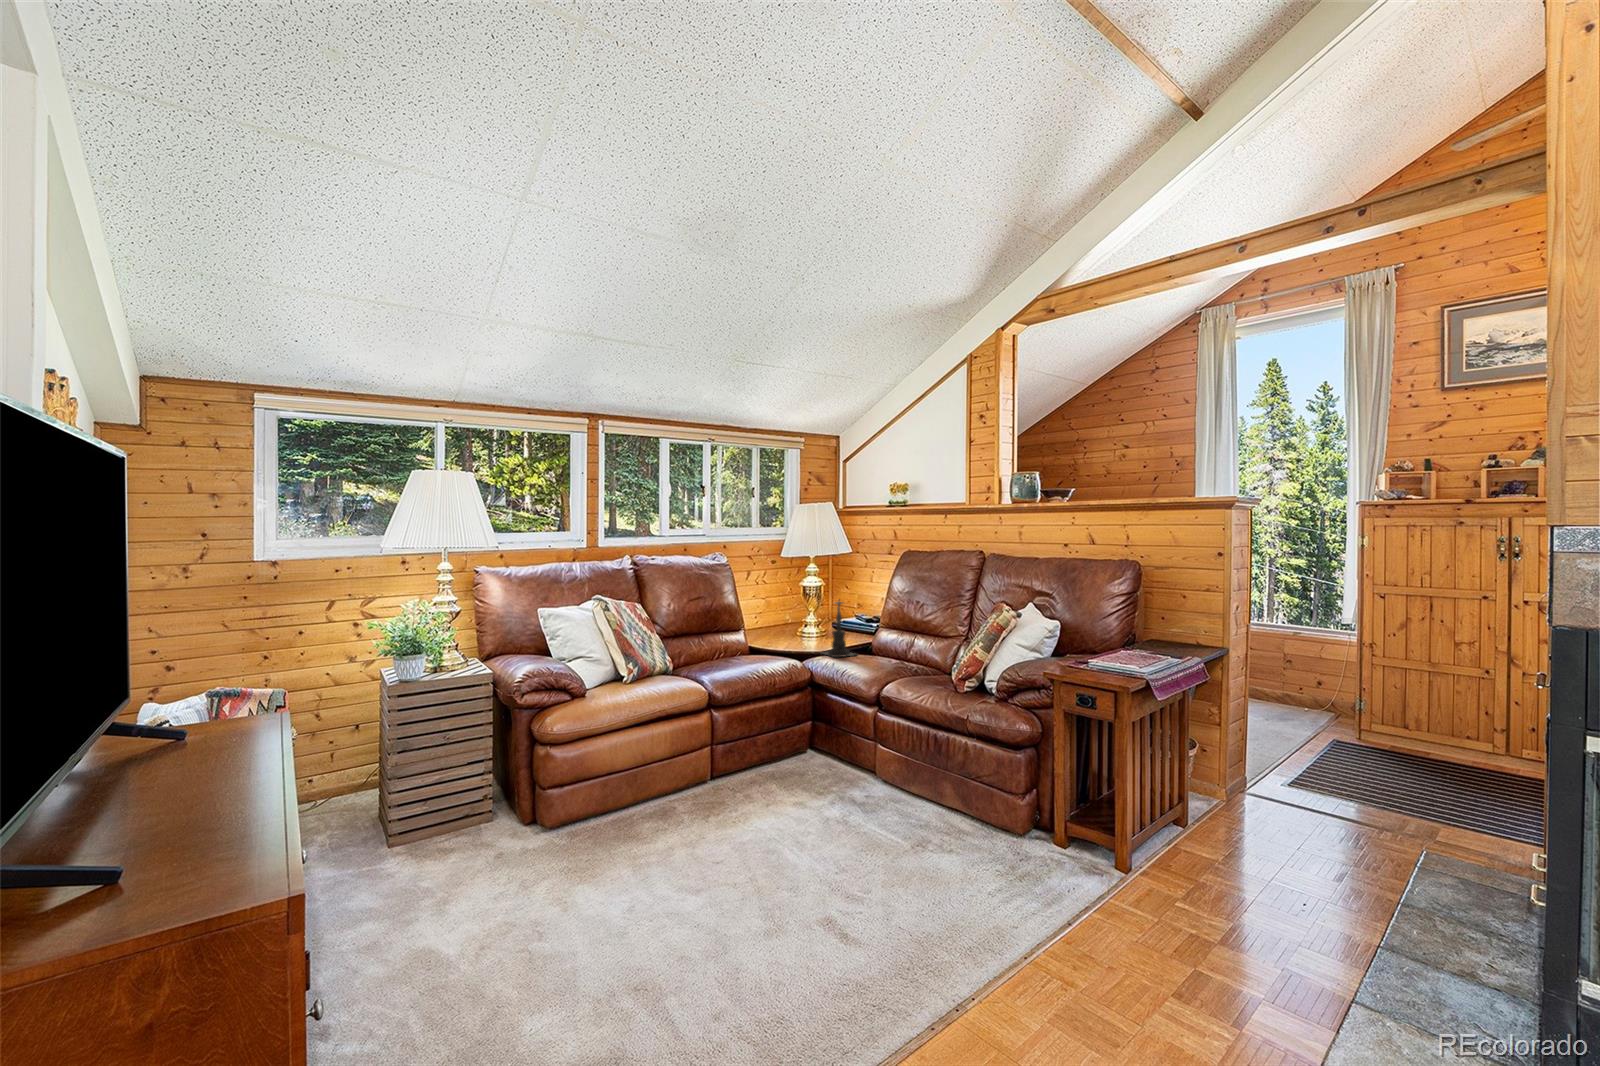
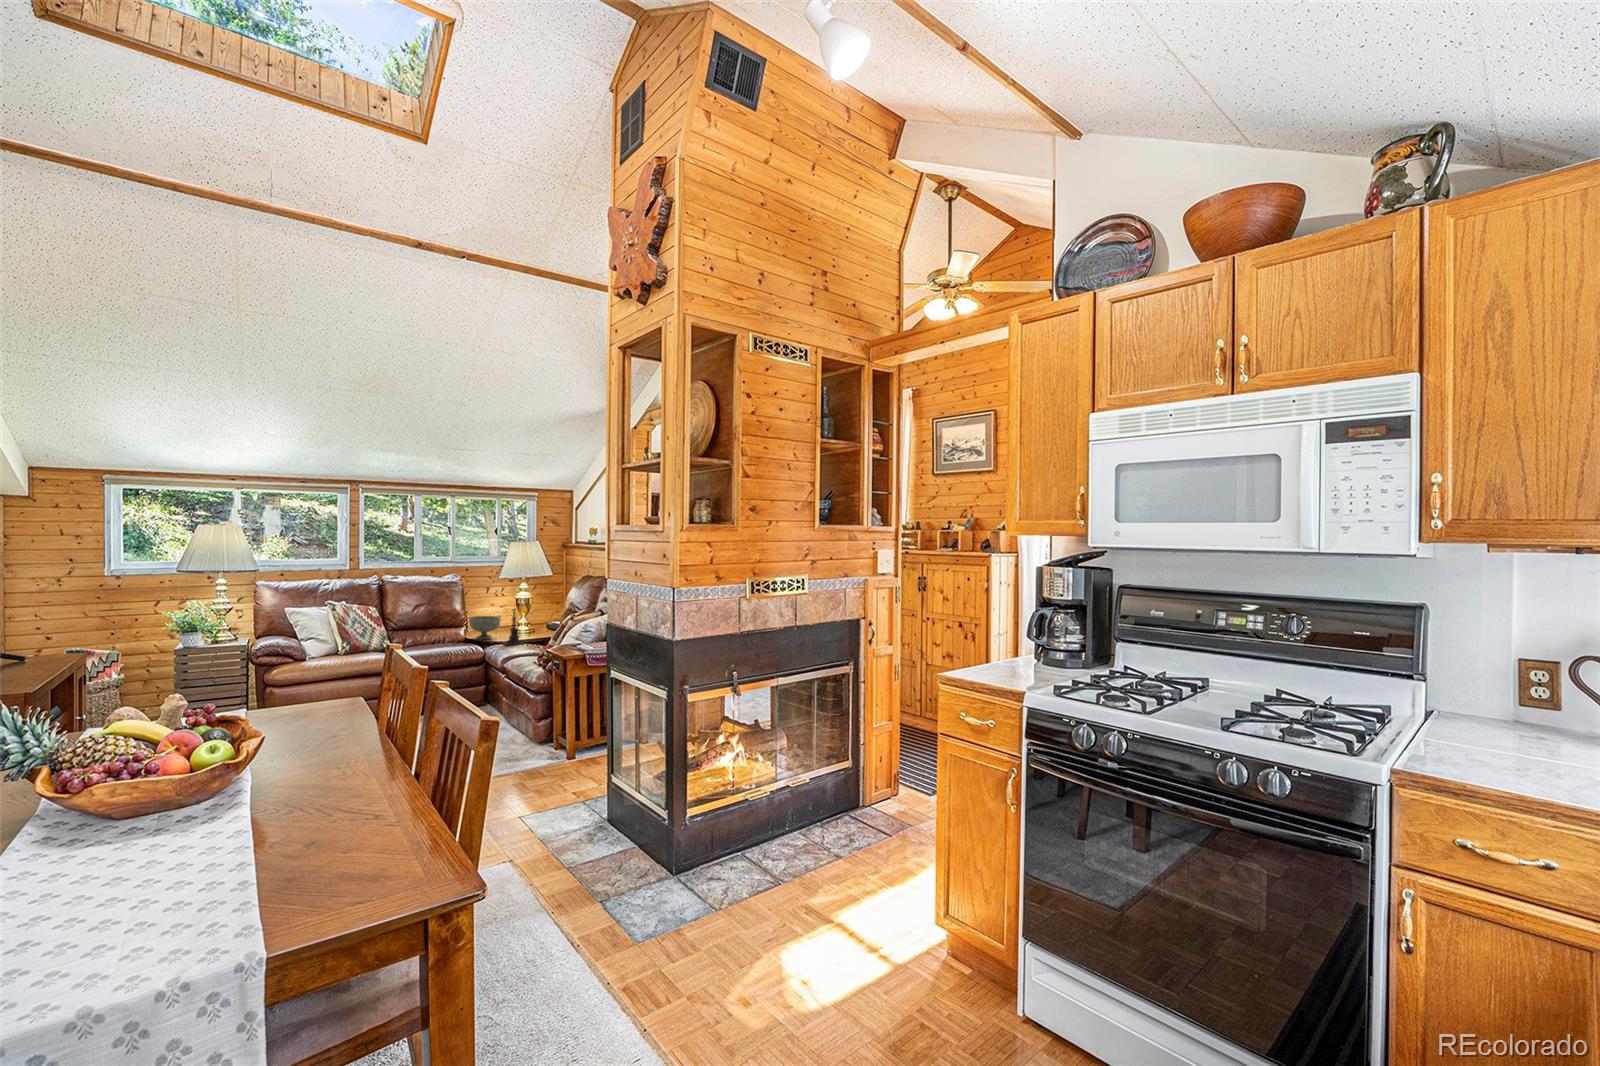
decorative bowl: none [759,613,803,648] -> present [469,616,501,639]

